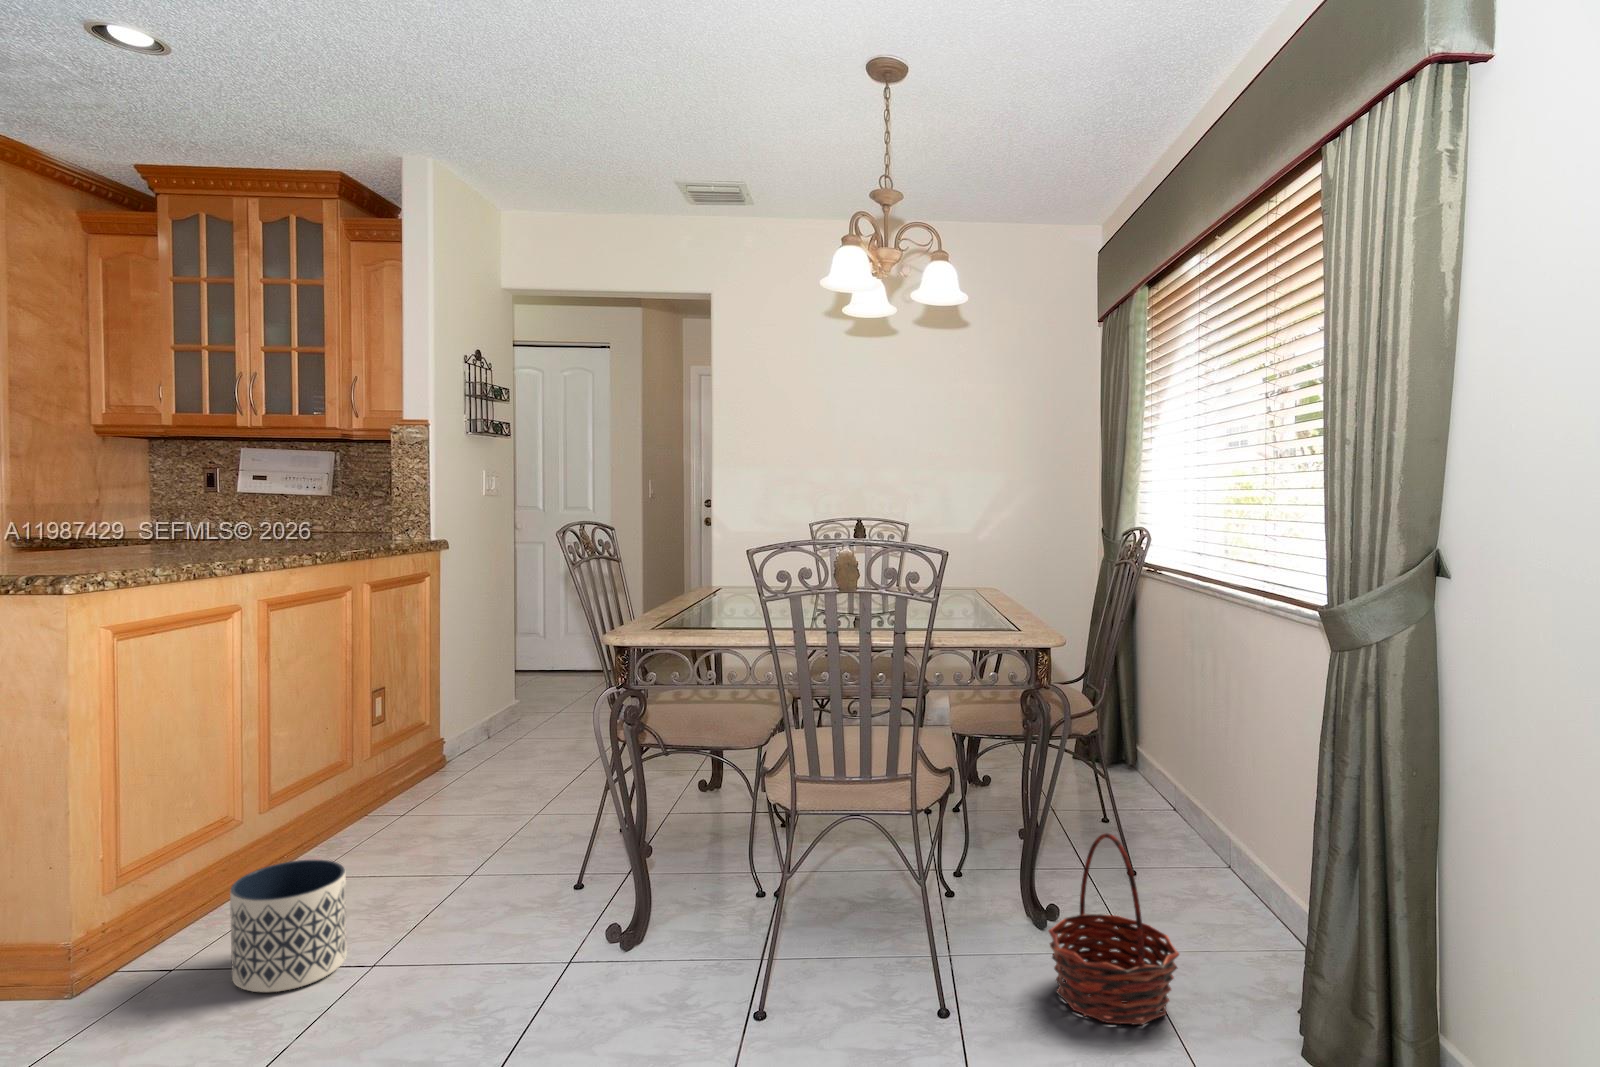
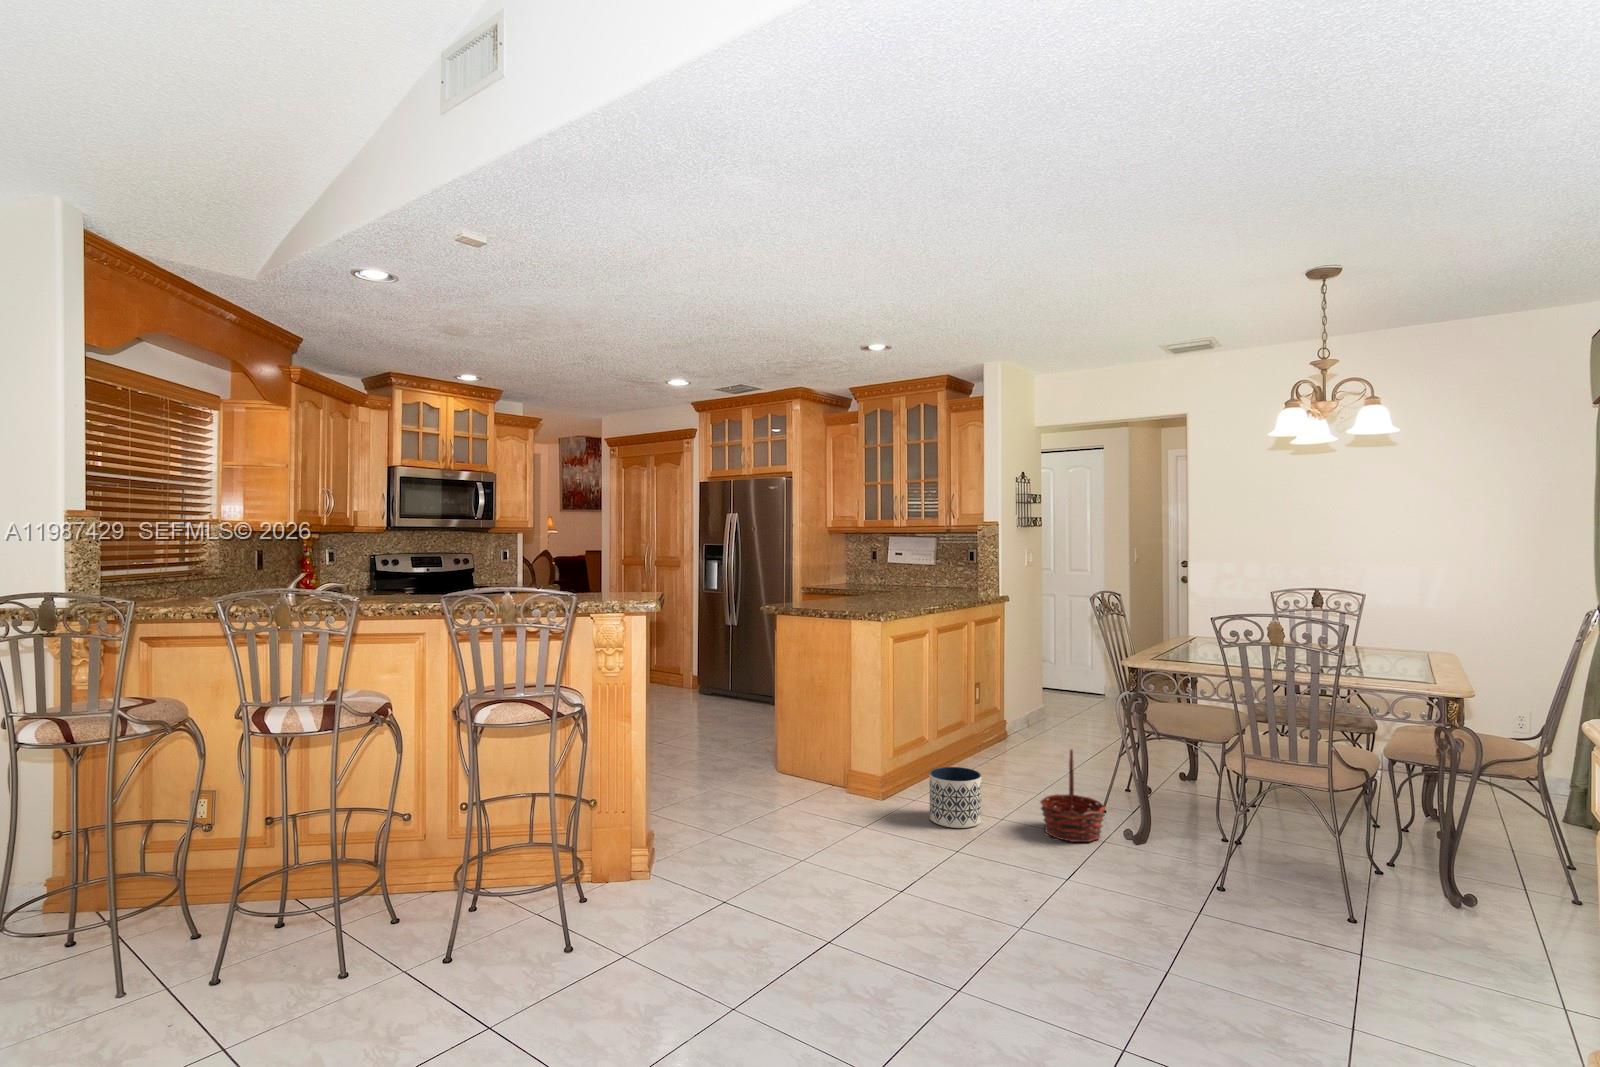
basket: present [1049,833,1179,1025] -> present [1040,750,1106,842]

